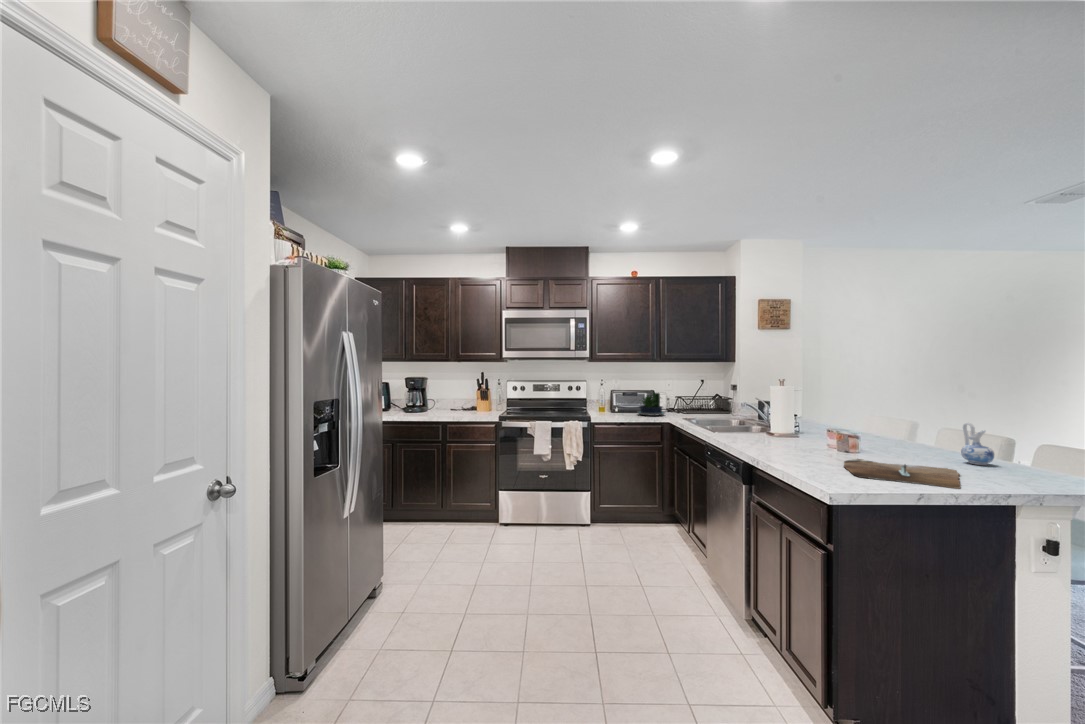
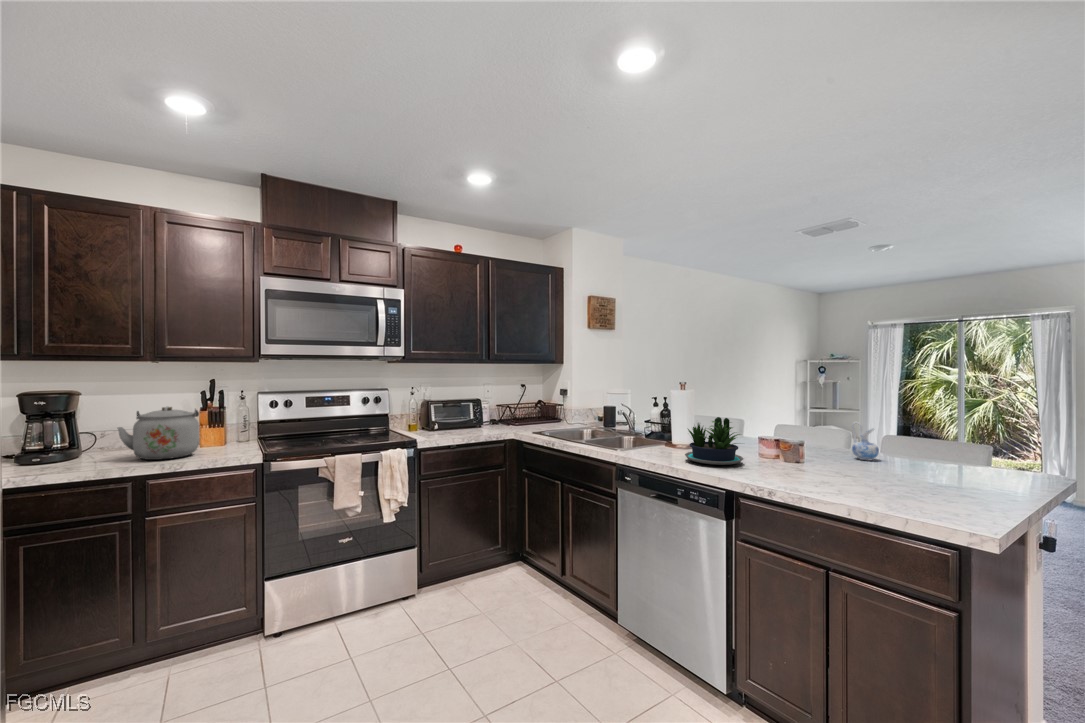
kettle: none [438,386,474,414] -> present [117,407,199,460]
potted plant: present [637,392,665,416] -> present [685,417,744,465]
cutting board: present [844,459,961,489] -> none [803,469,951,495]

